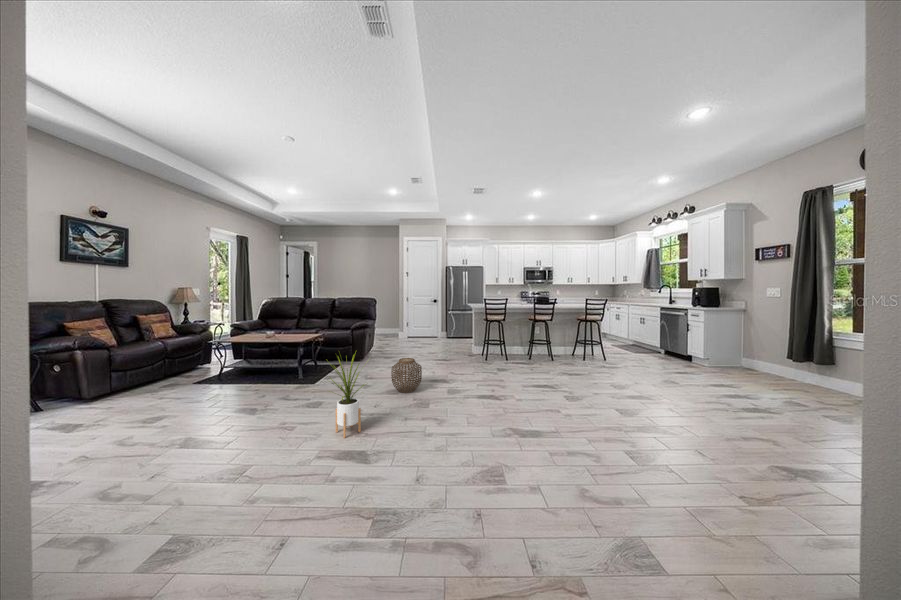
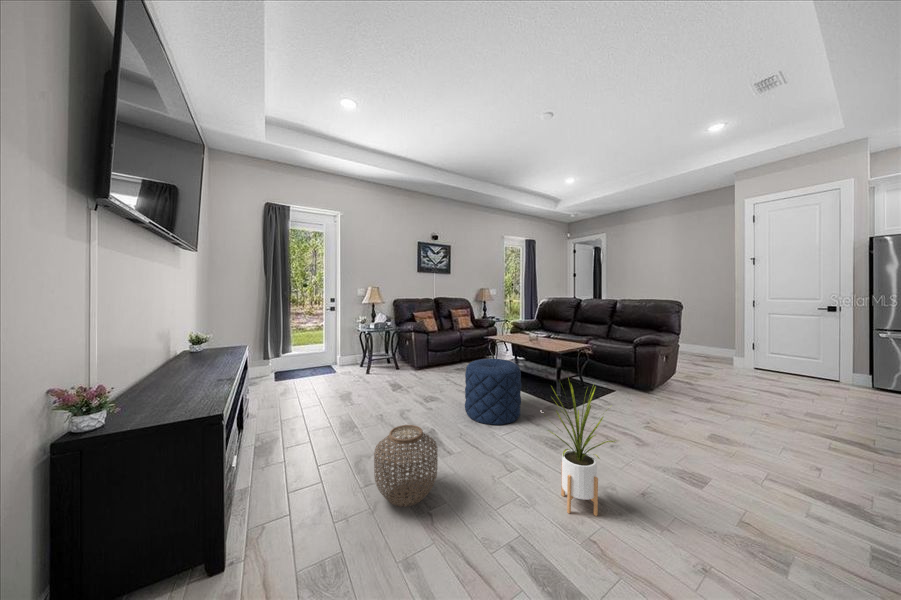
pouf: none [212,356,277,419] -> present [465,359,521,425]
woven basket: present [391,358,422,393] -> present [374,425,438,506]

